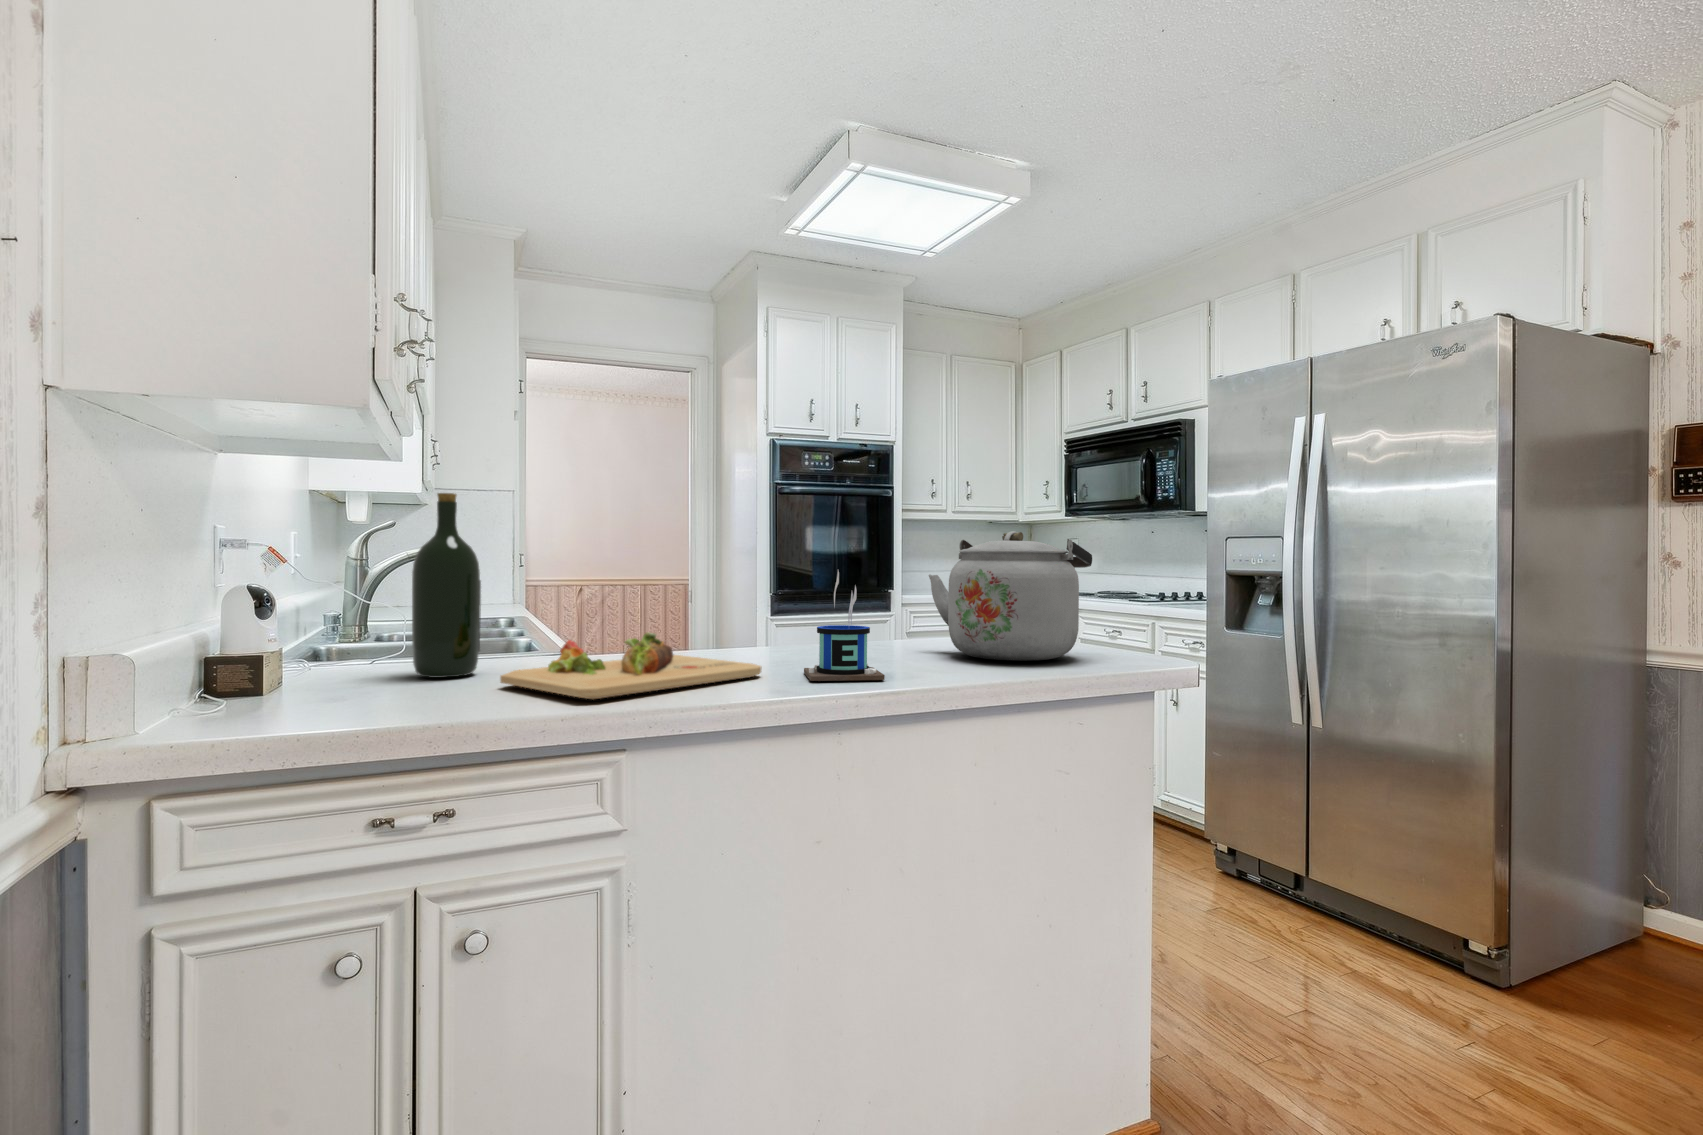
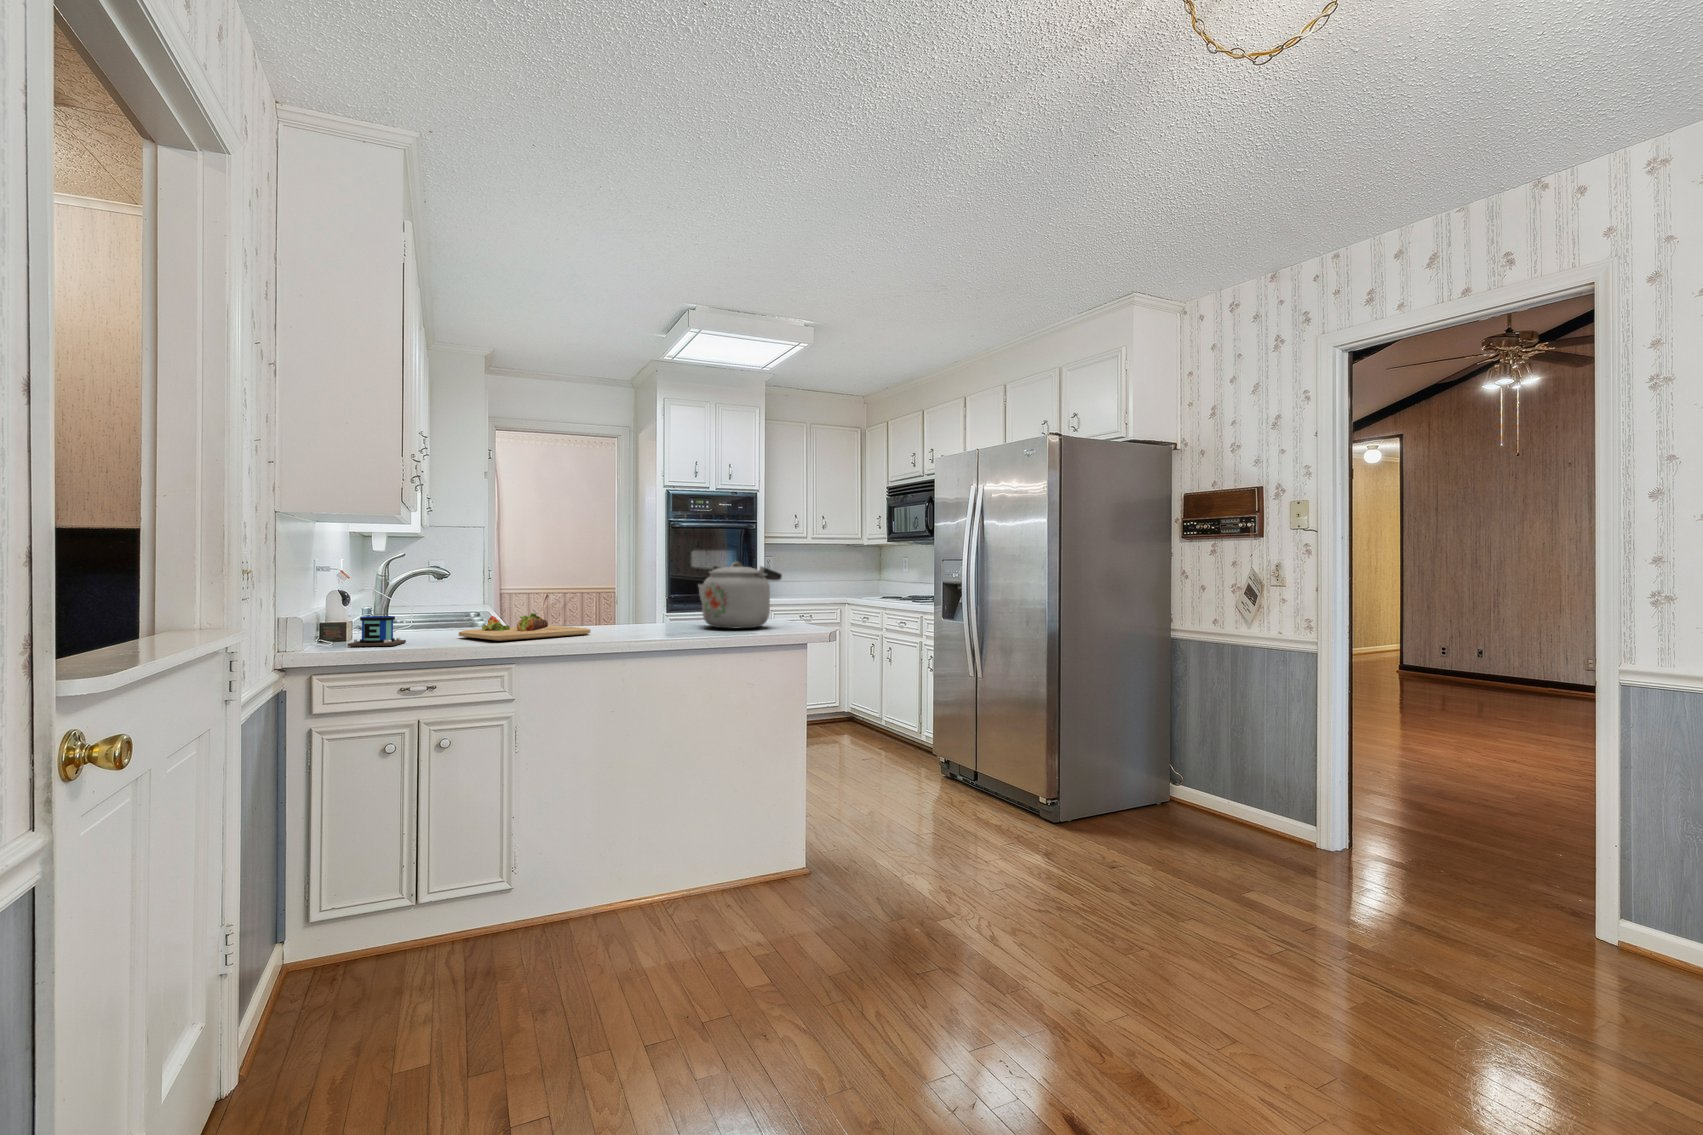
wine bottle: present [412,493,481,678] -> none [416,545,451,635]
mug: present [804,571,885,681] -> present [347,592,406,646]

